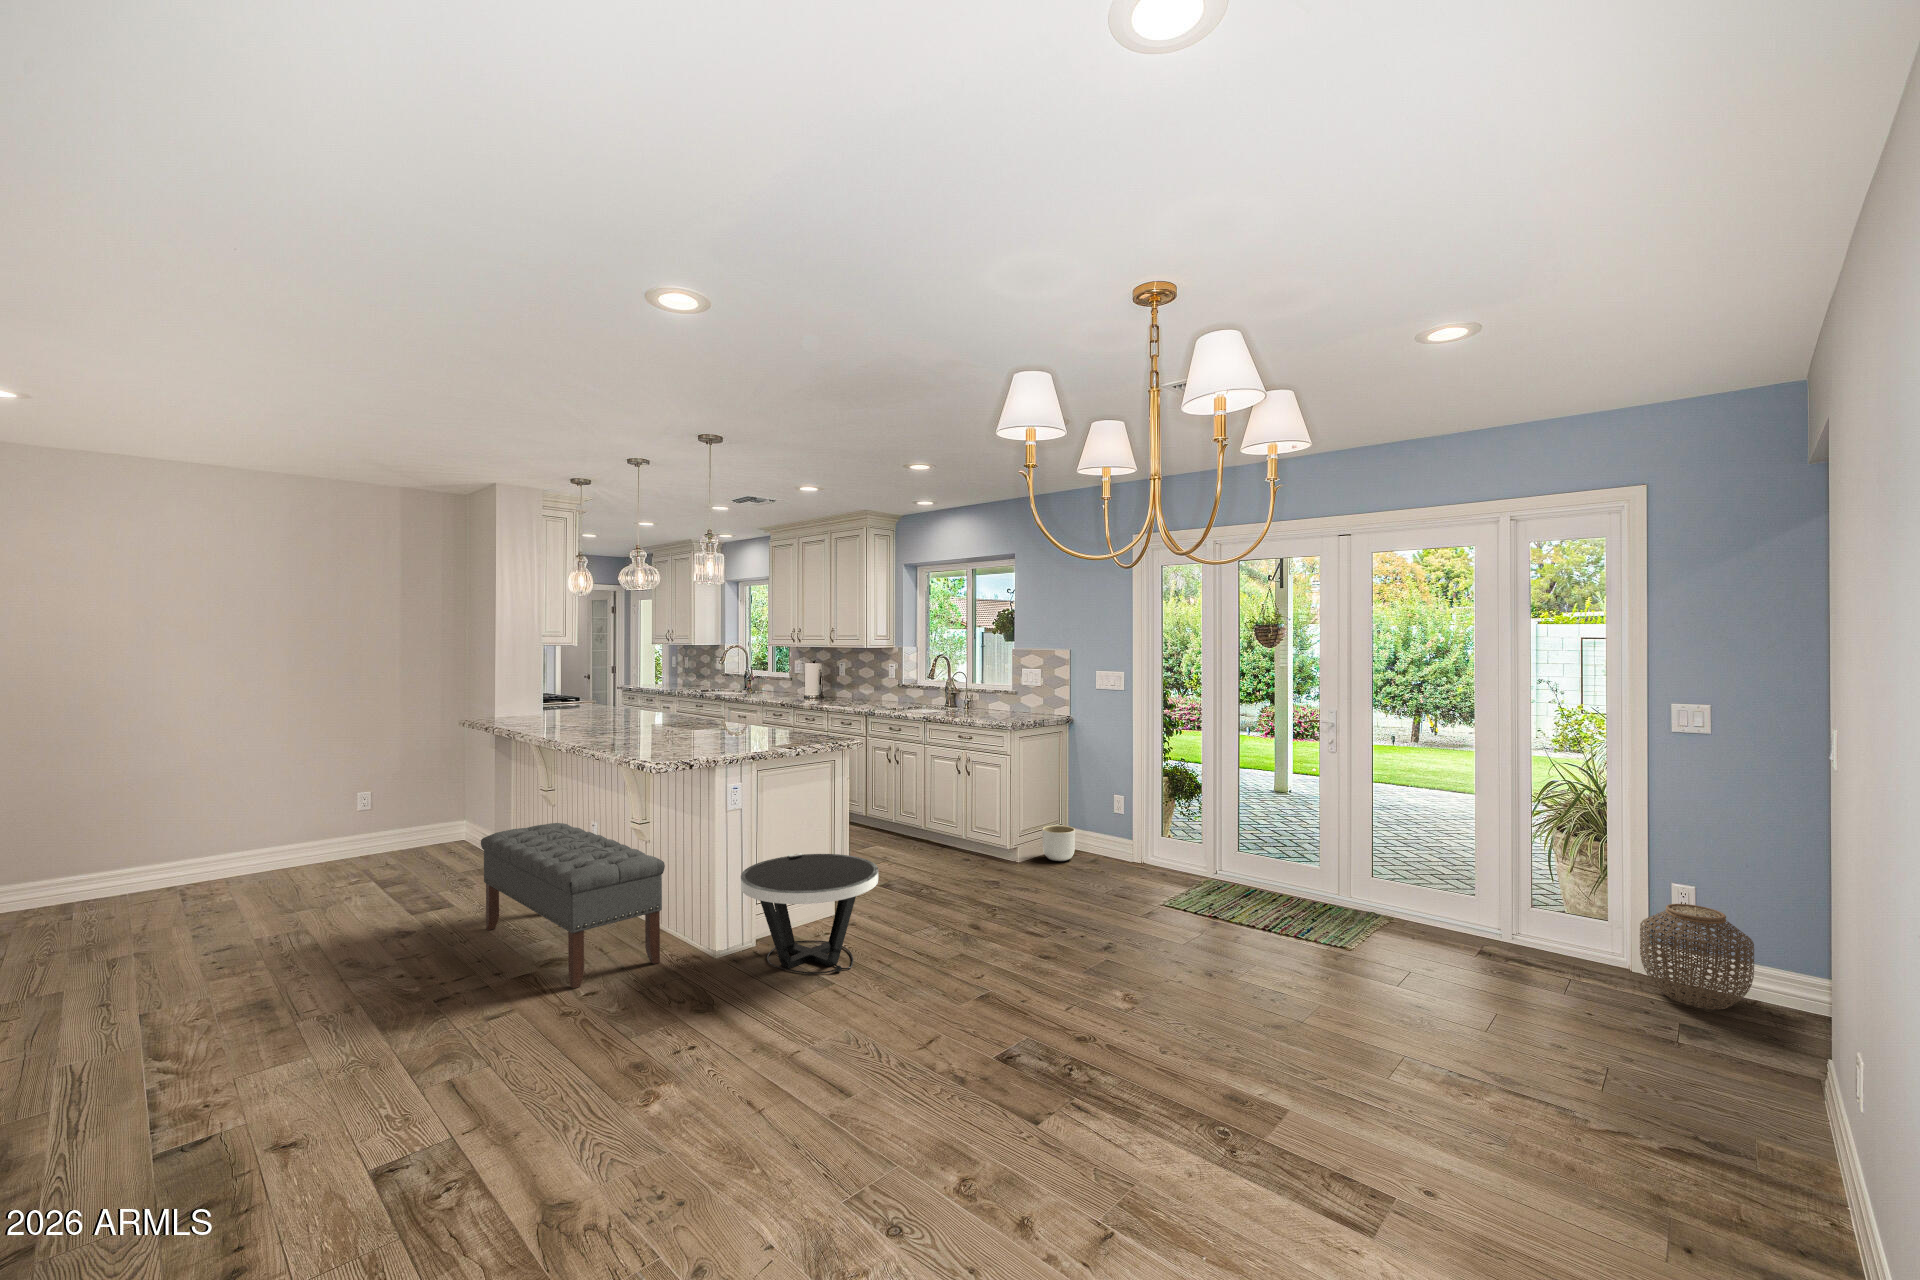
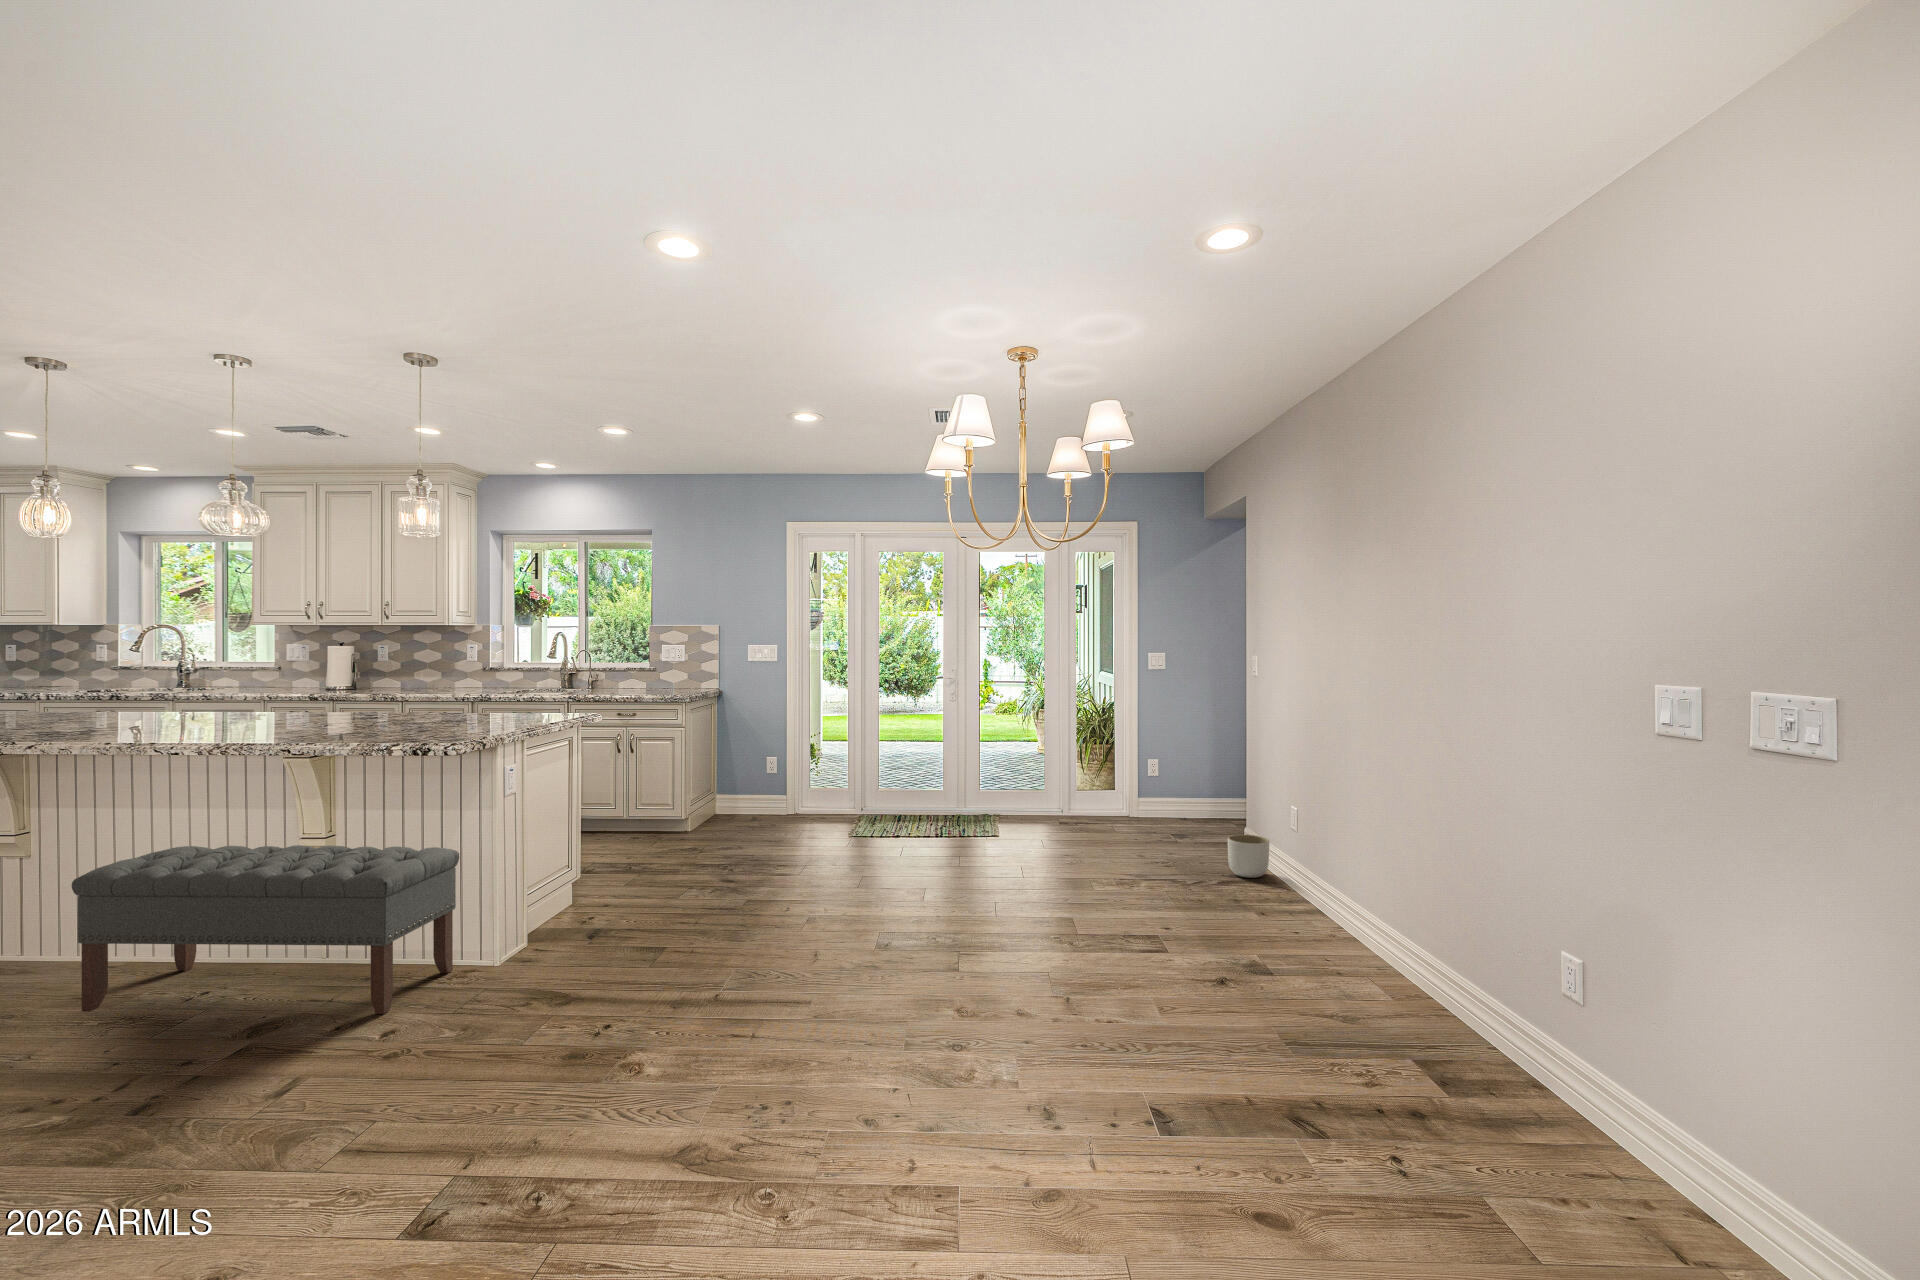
planter: present [1042,825,1075,861] -> present [1228,834,1269,878]
side table: present [740,853,878,974] -> none [544,823,695,941]
woven basket: present [1640,904,1754,1010] -> none [1156,770,1208,827]

